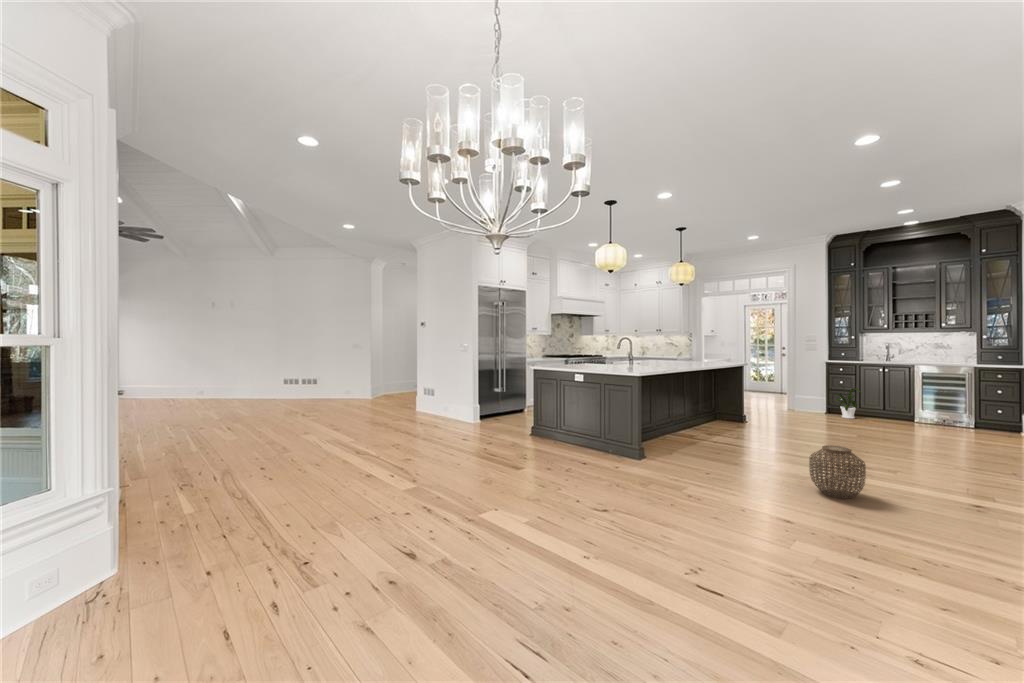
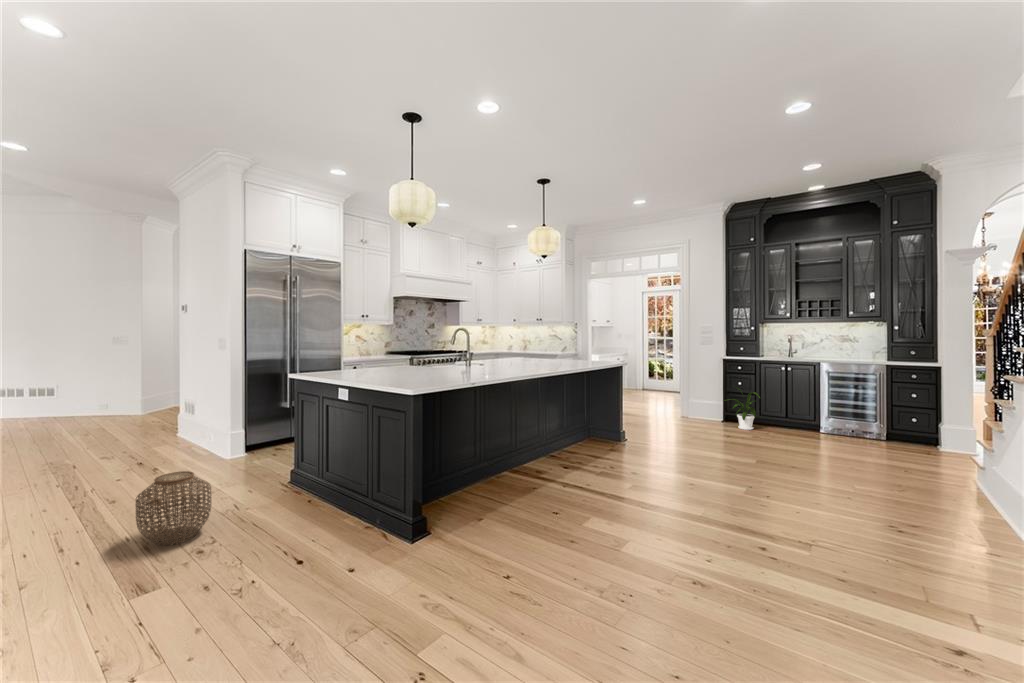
woven basket: present [809,445,866,499] -> present [136,471,211,545]

